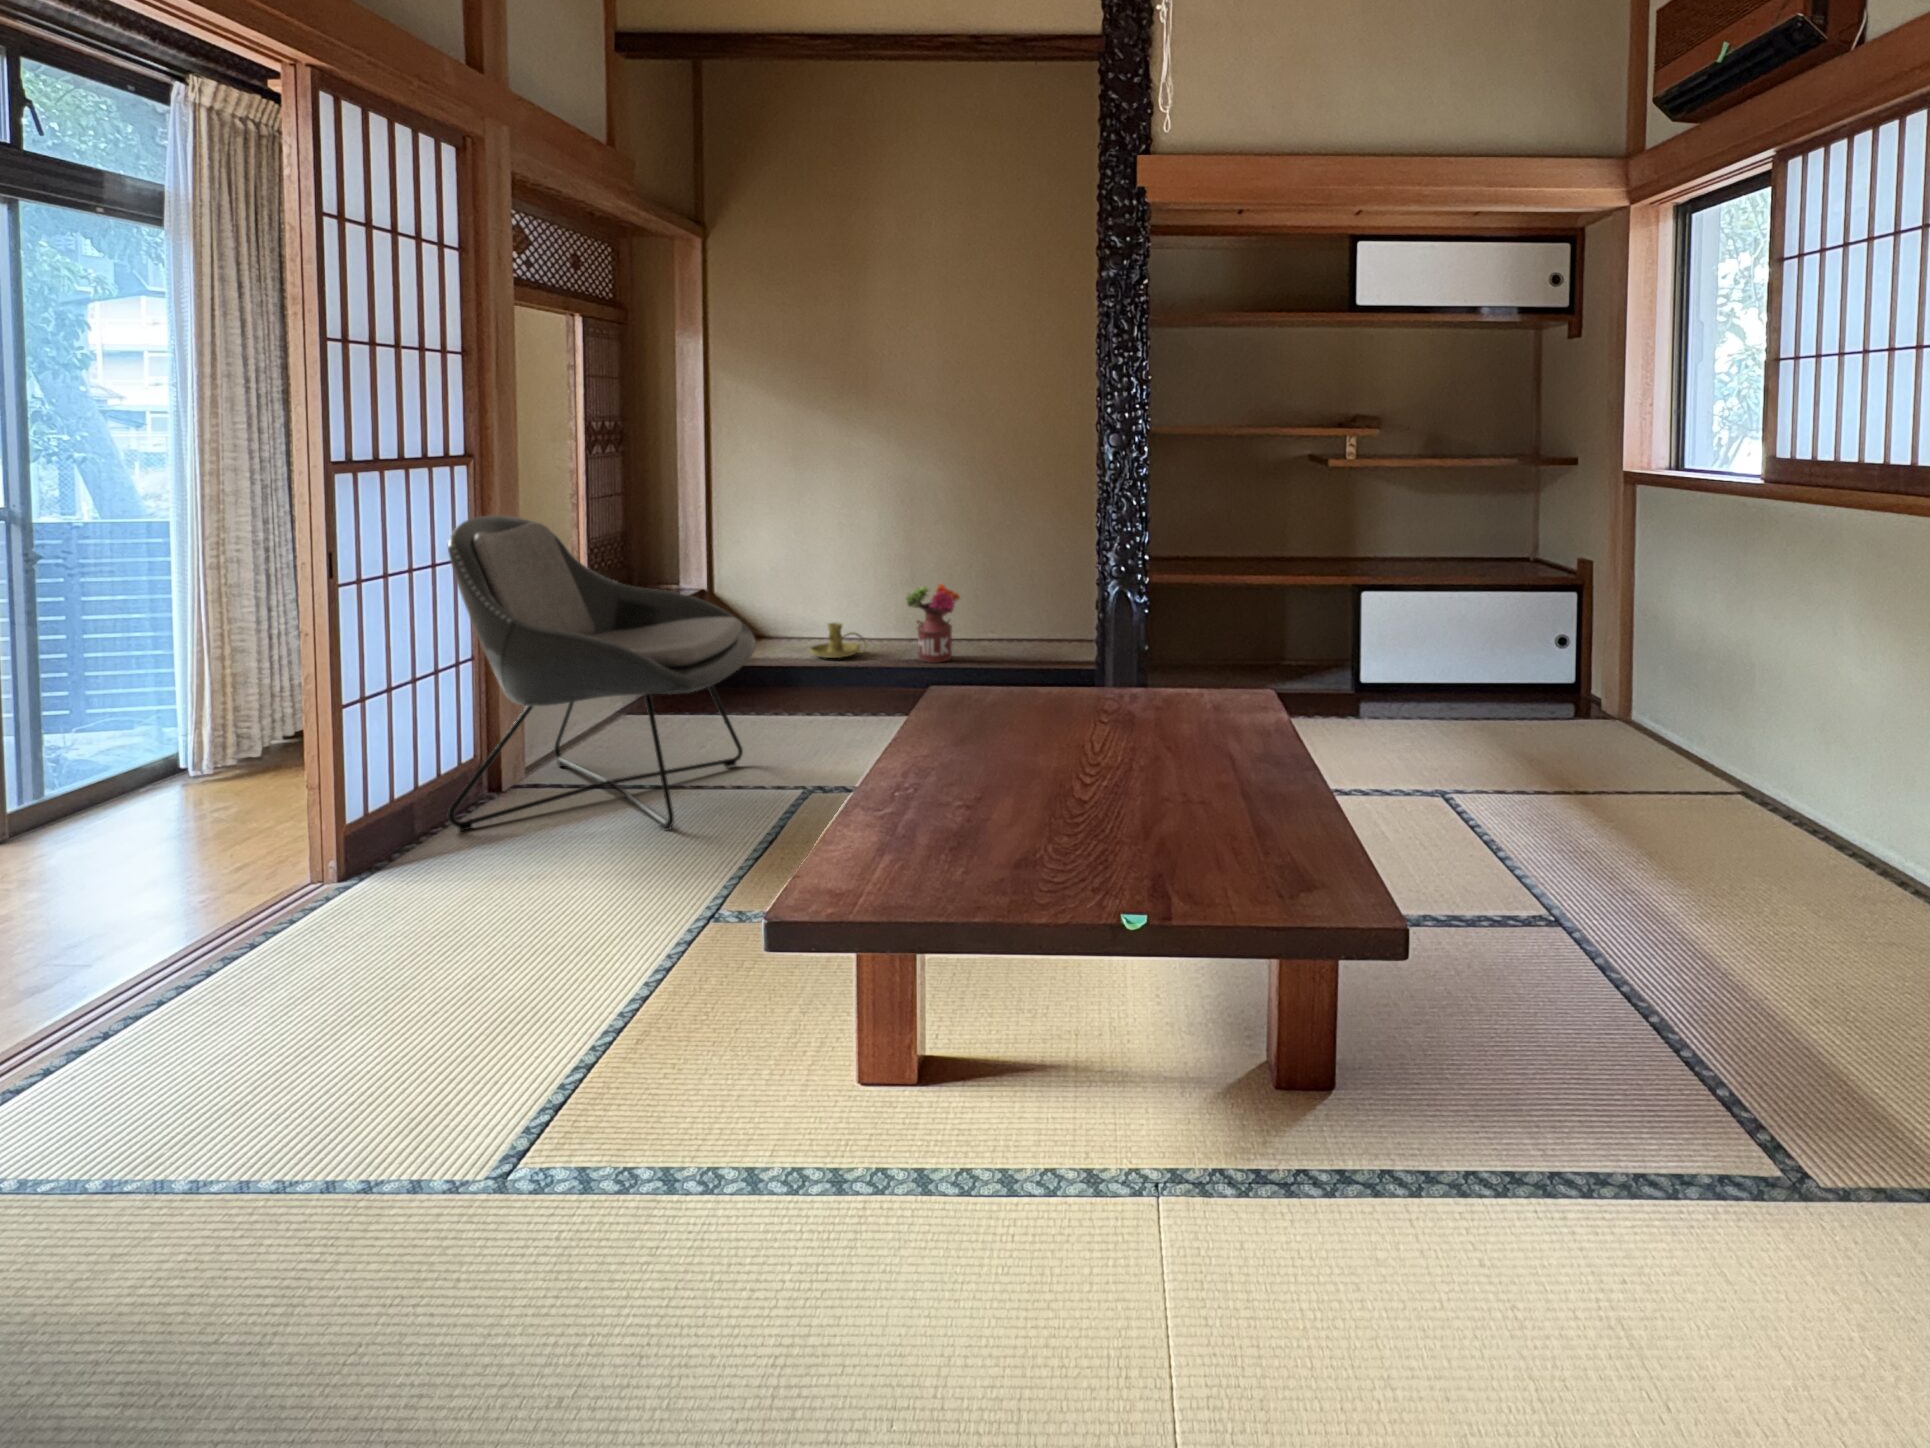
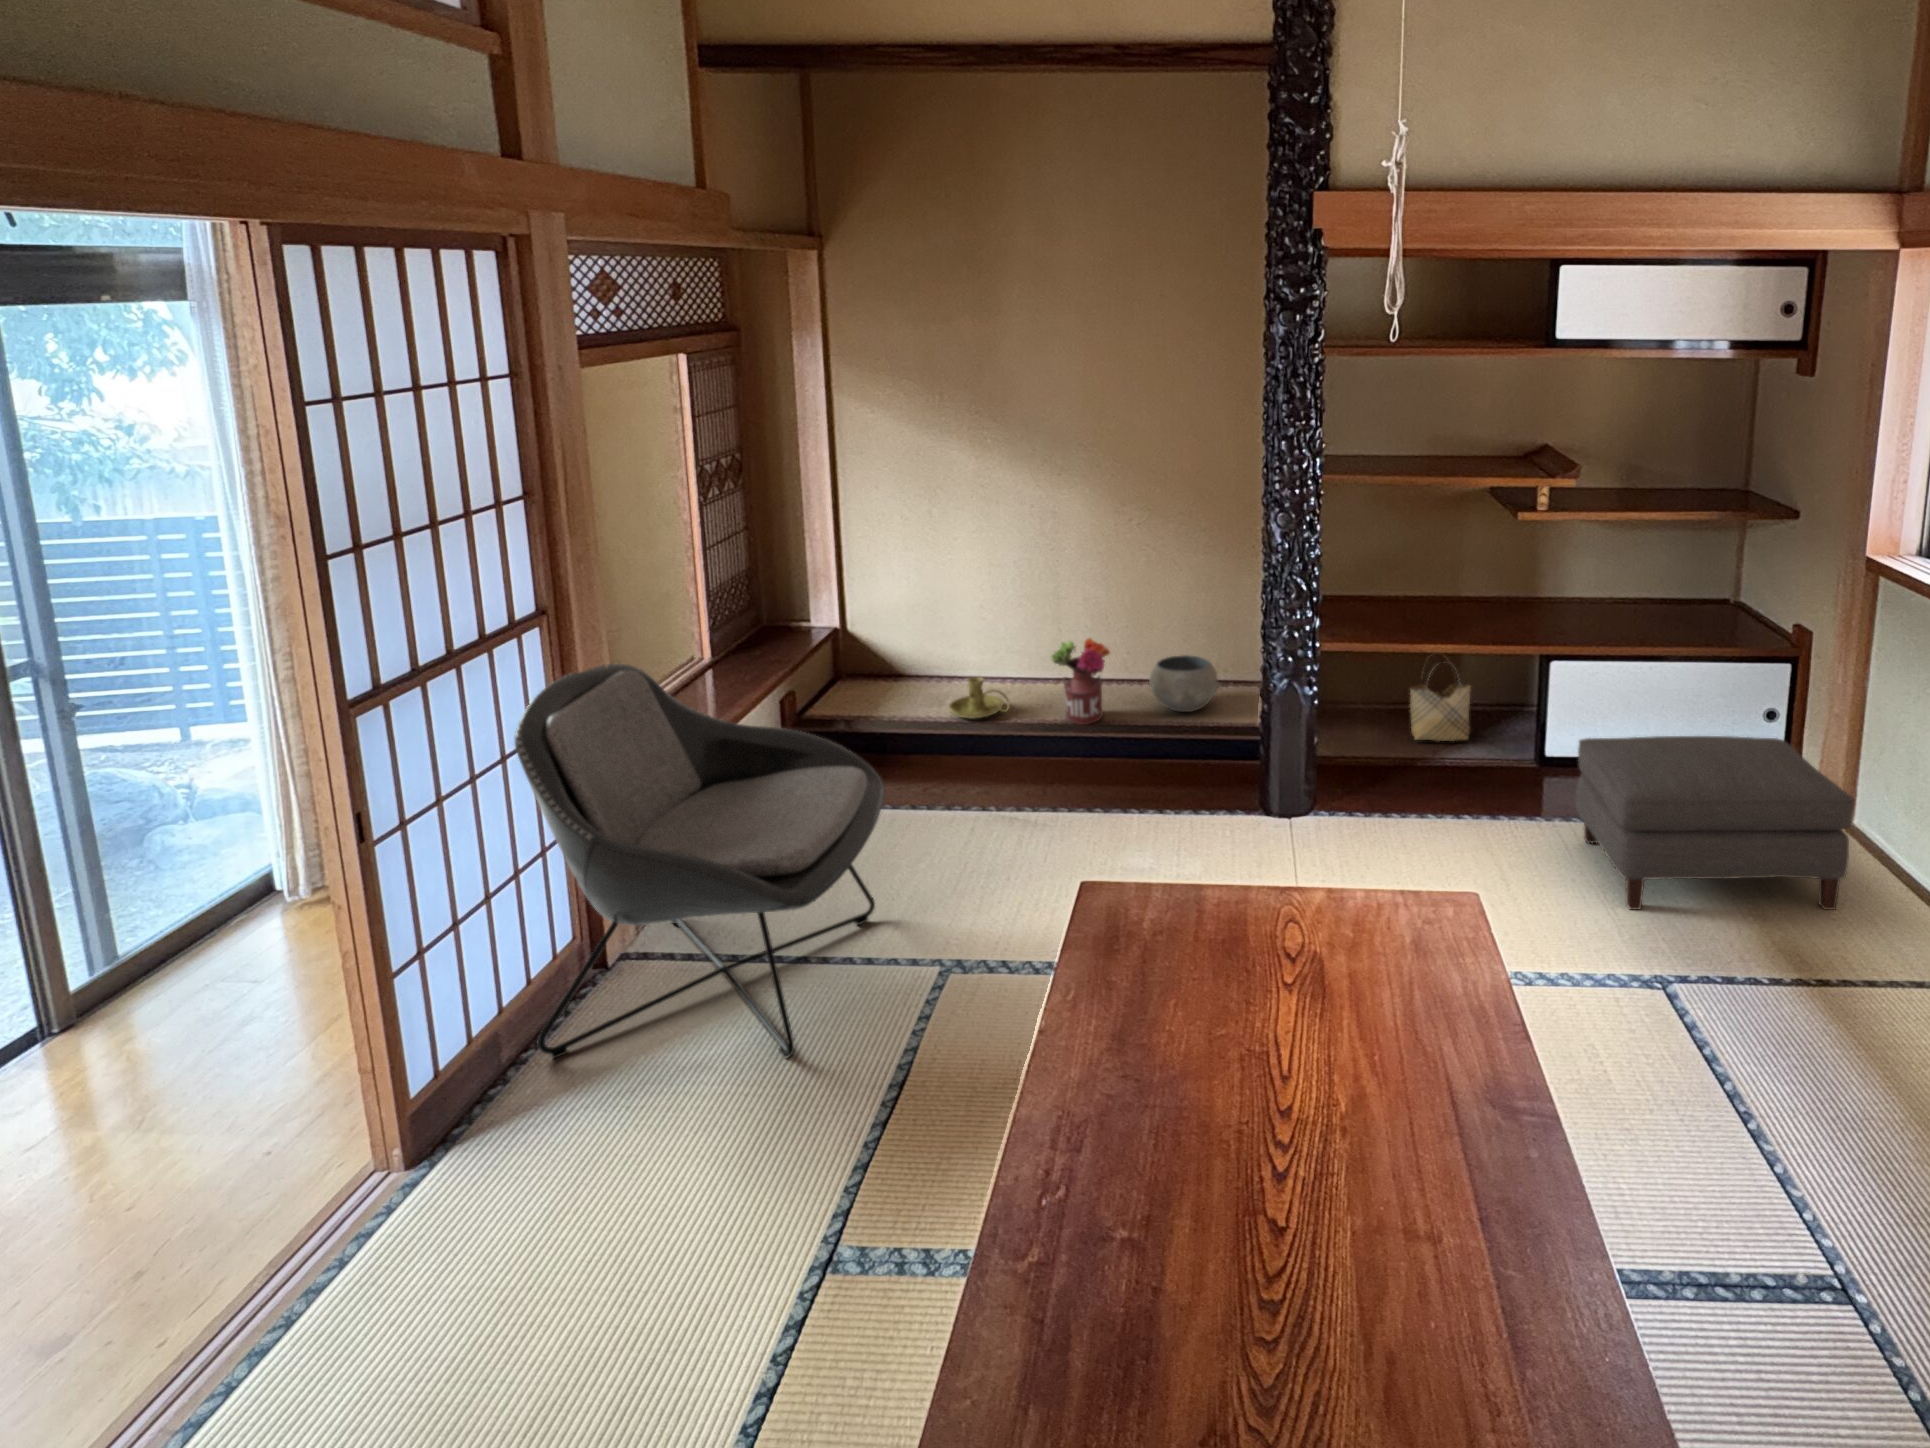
woven basket: none [1231,598,1287,676] -> present [1410,656,1471,741]
ceramic bowl: none [995,609,1061,656] -> present [1149,655,1220,712]
ottoman: none [1369,628,1598,761] -> present [1575,736,1855,910]

